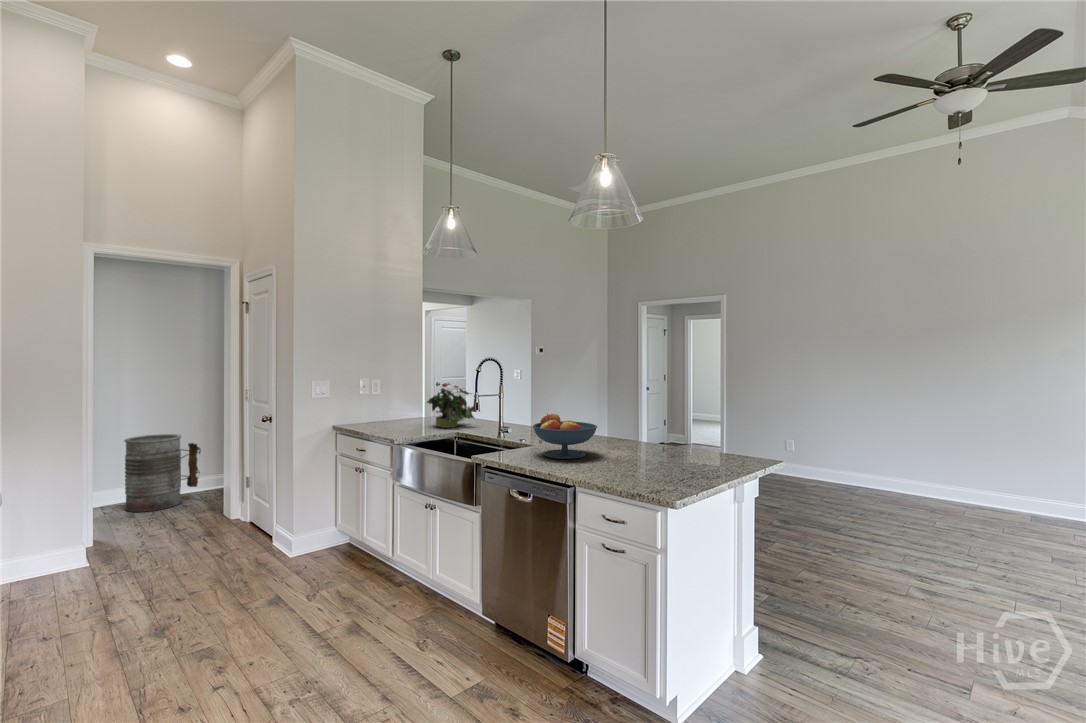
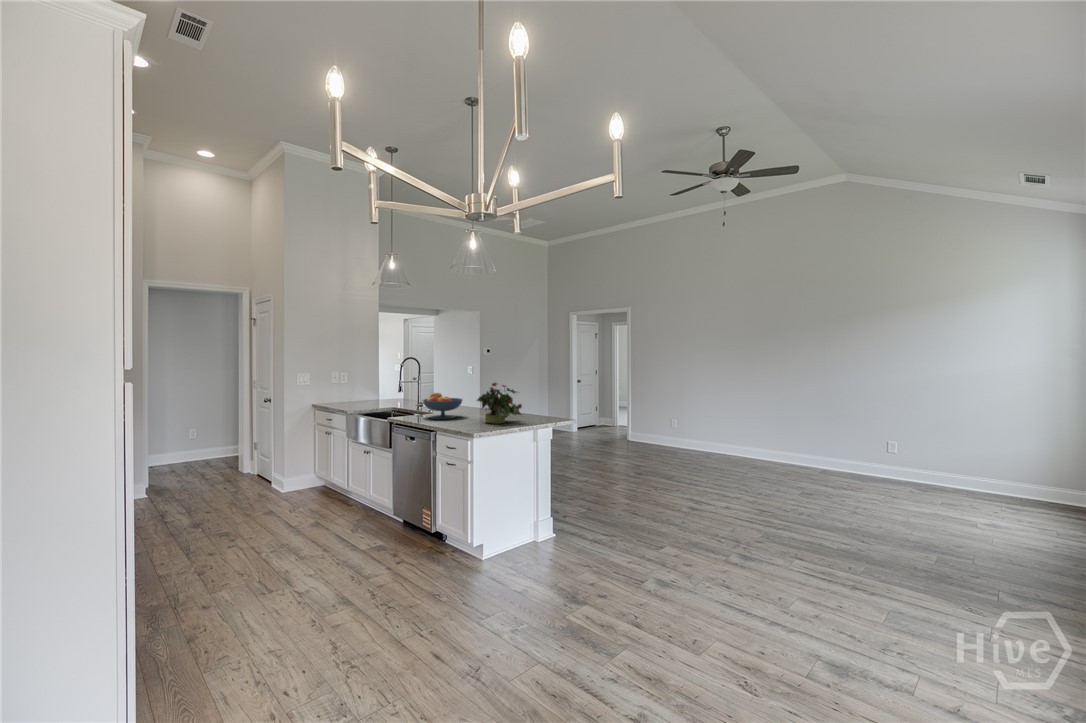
potted plant: present [427,383,475,428] -> present [477,383,522,424]
trash can: present [124,434,201,512] -> none [168,414,223,469]

